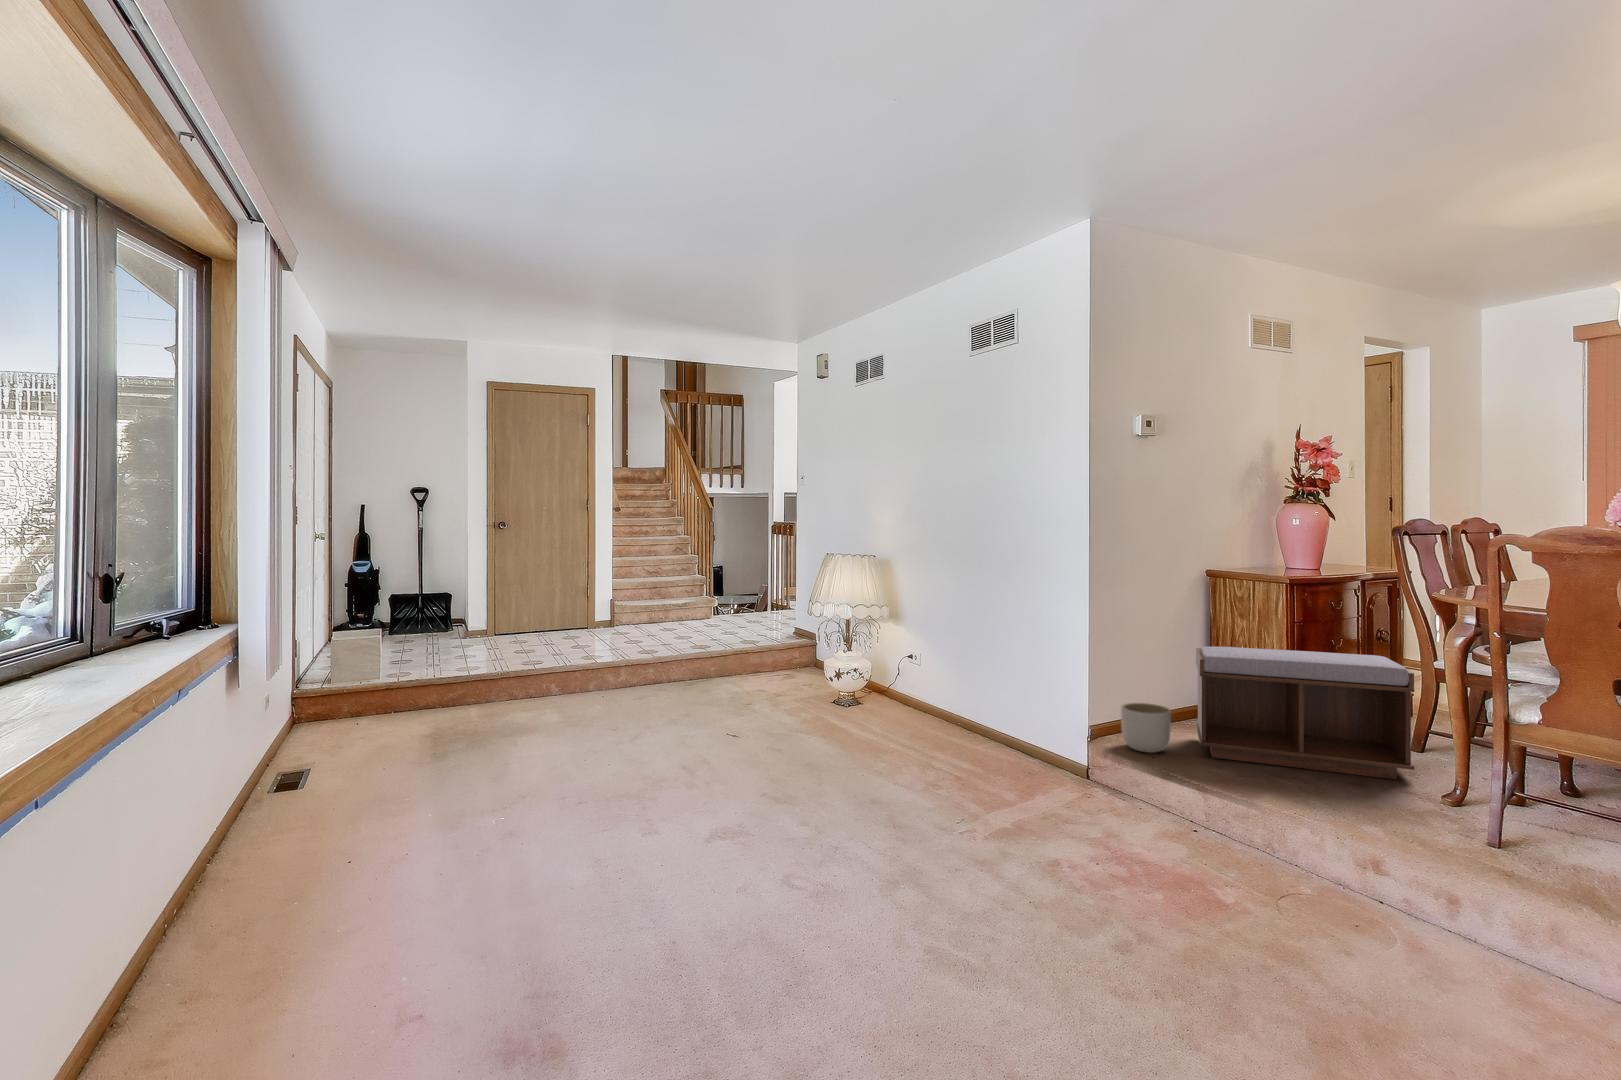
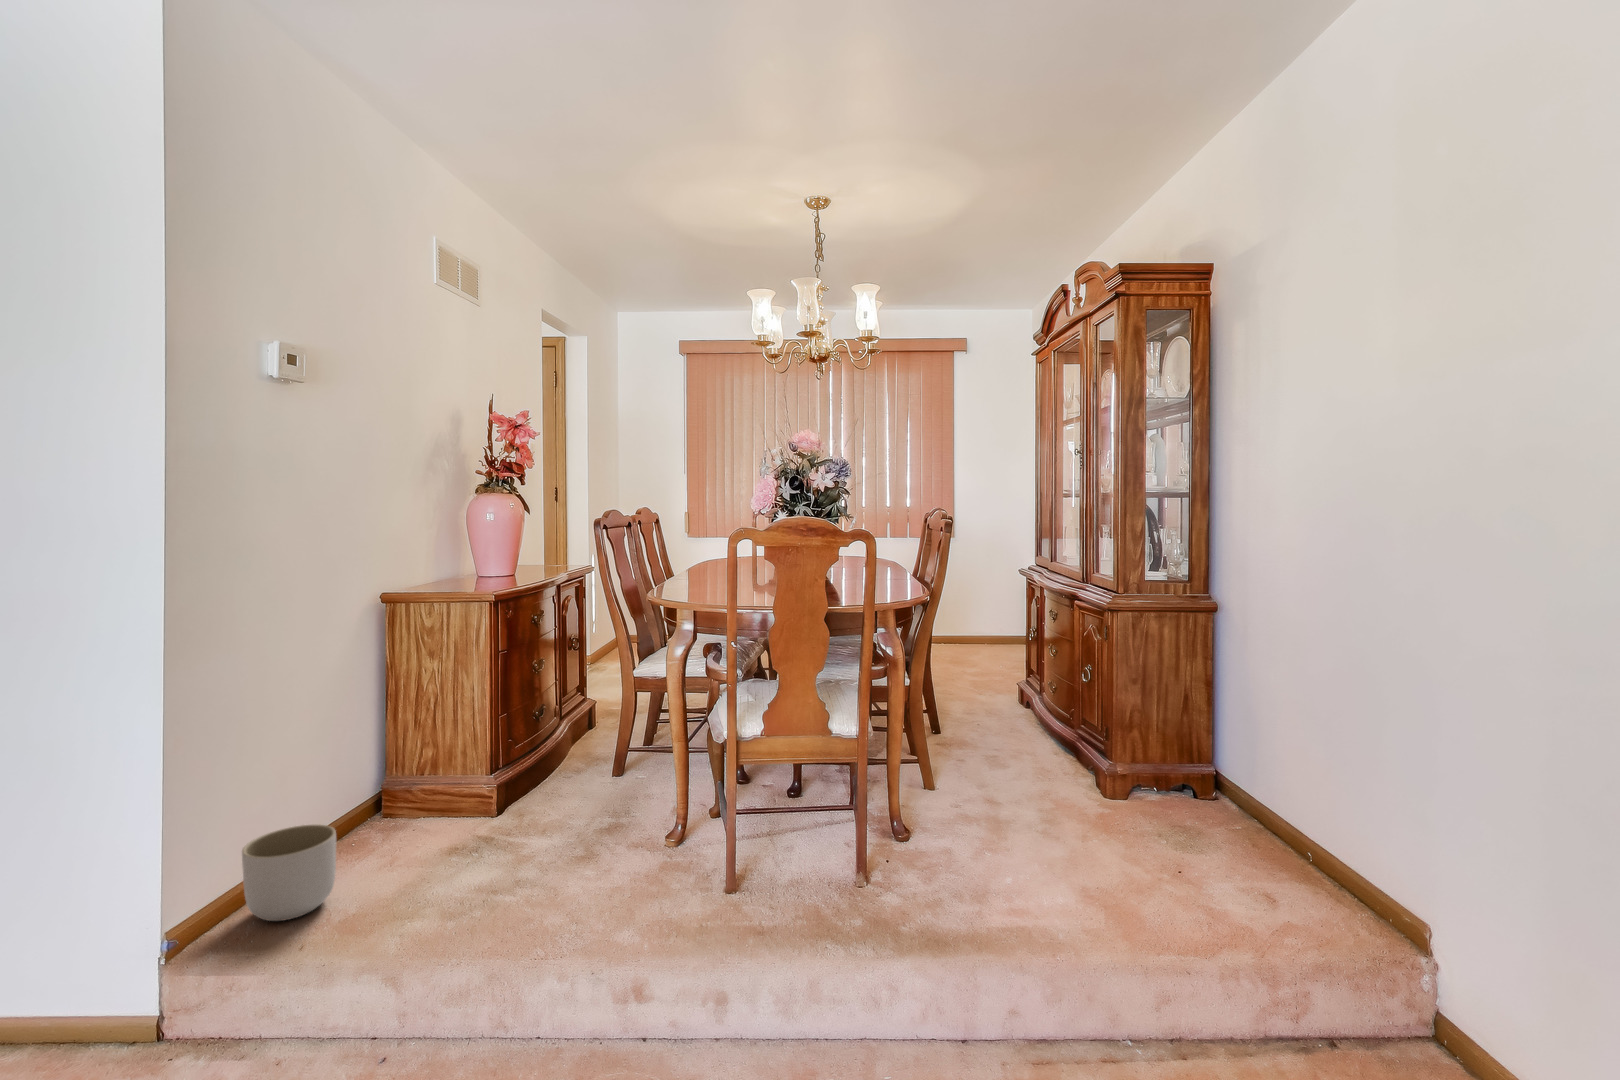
bench: present [1196,647,1414,779] -> none [370,680,634,883]

